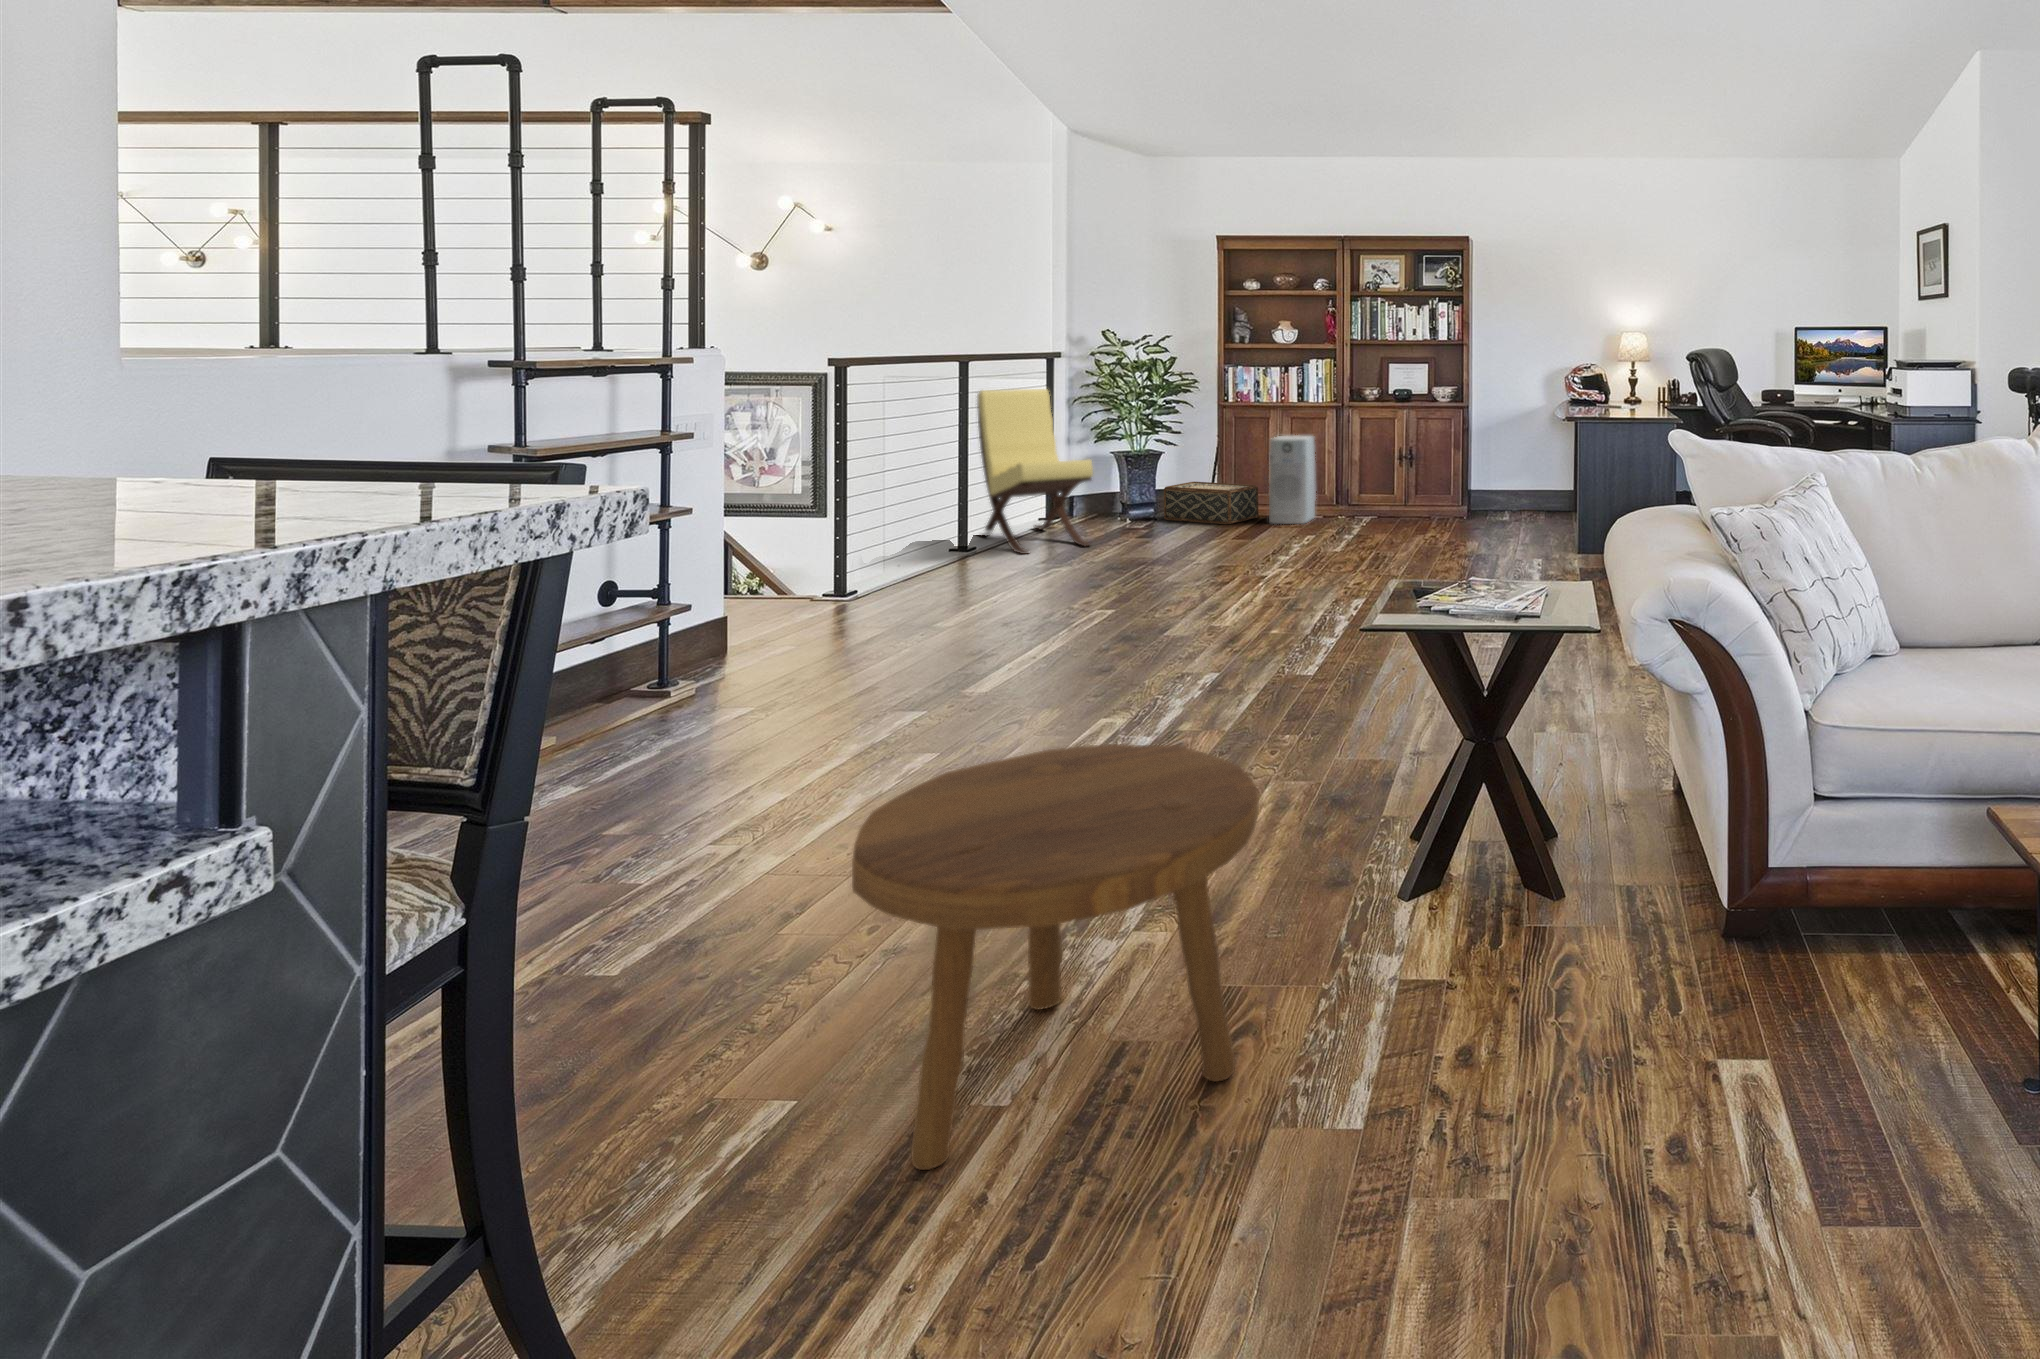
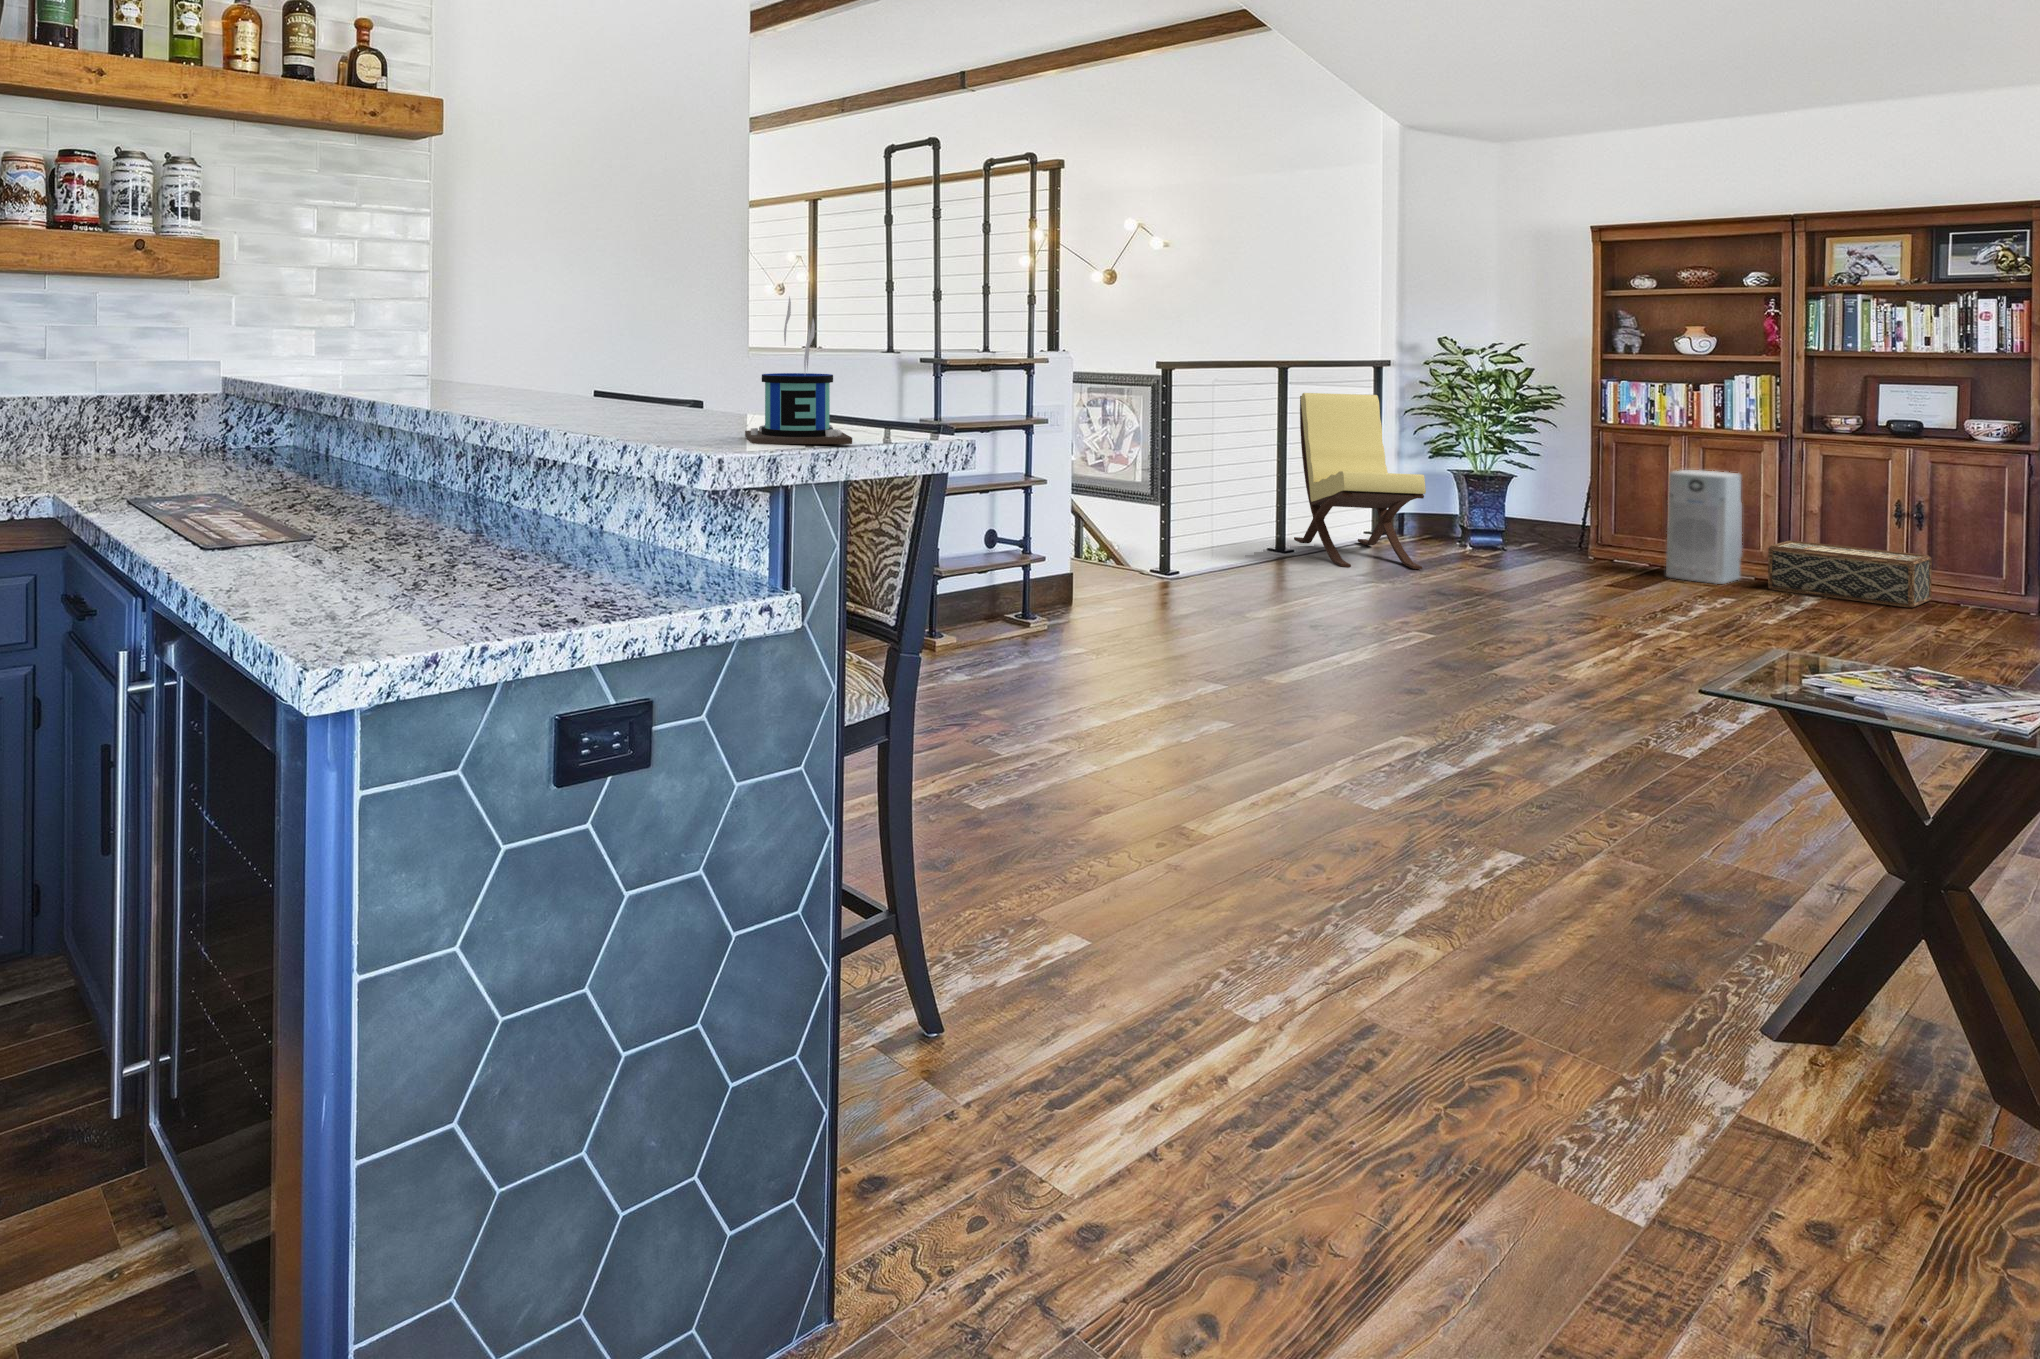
mug: none [102,267,375,554] -> present [745,297,852,444]
woven basket: present [1164,482,1259,524] -> present [1768,541,1932,607]
footstool: present [852,744,1259,1170] -> none [1131,723,1528,1095]

